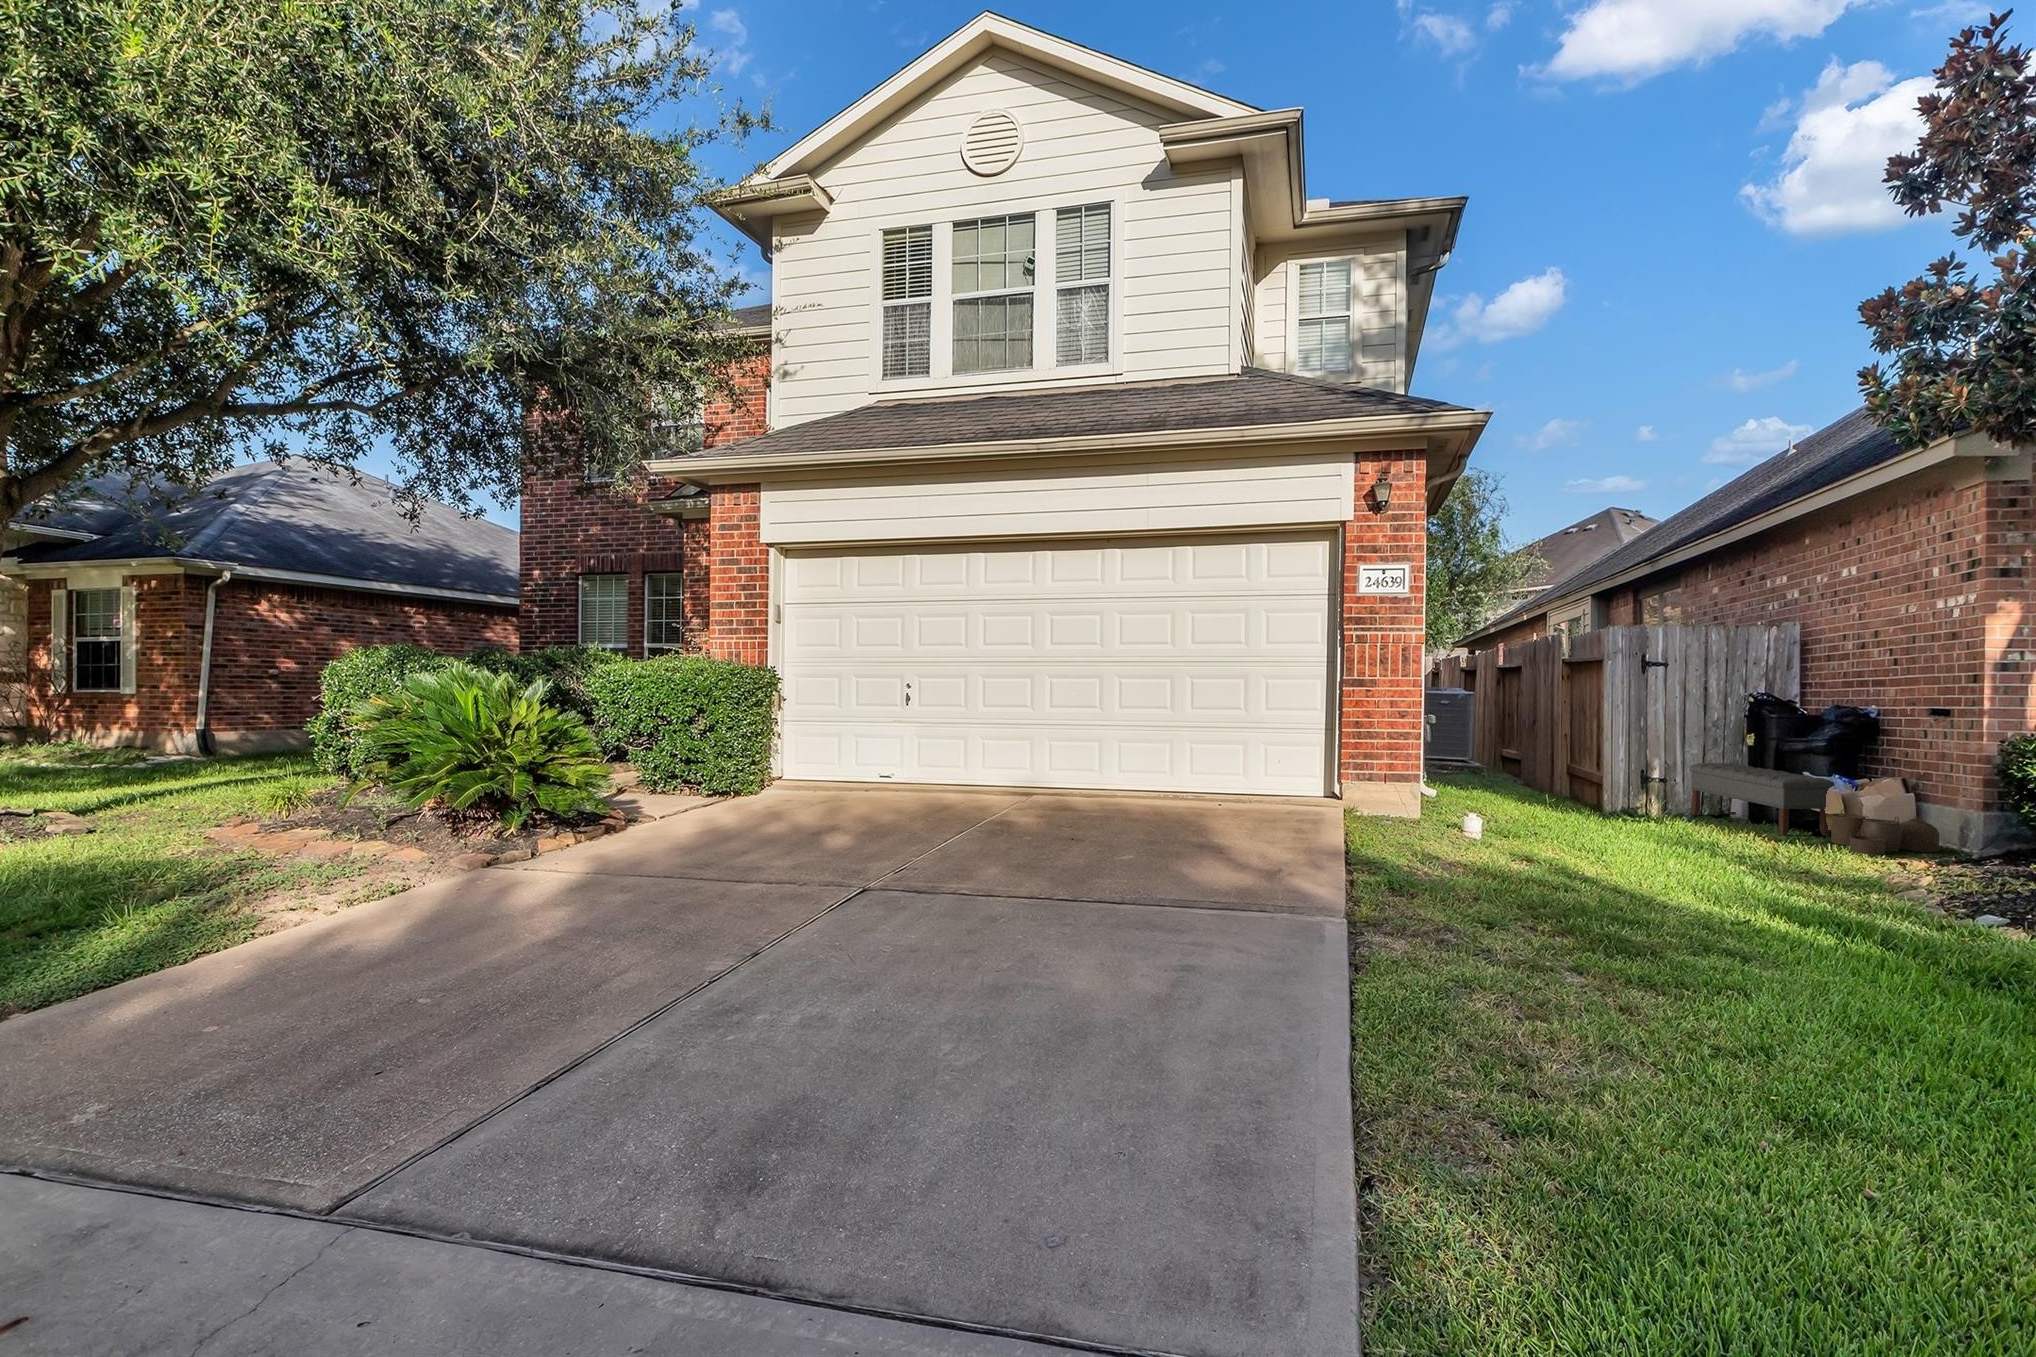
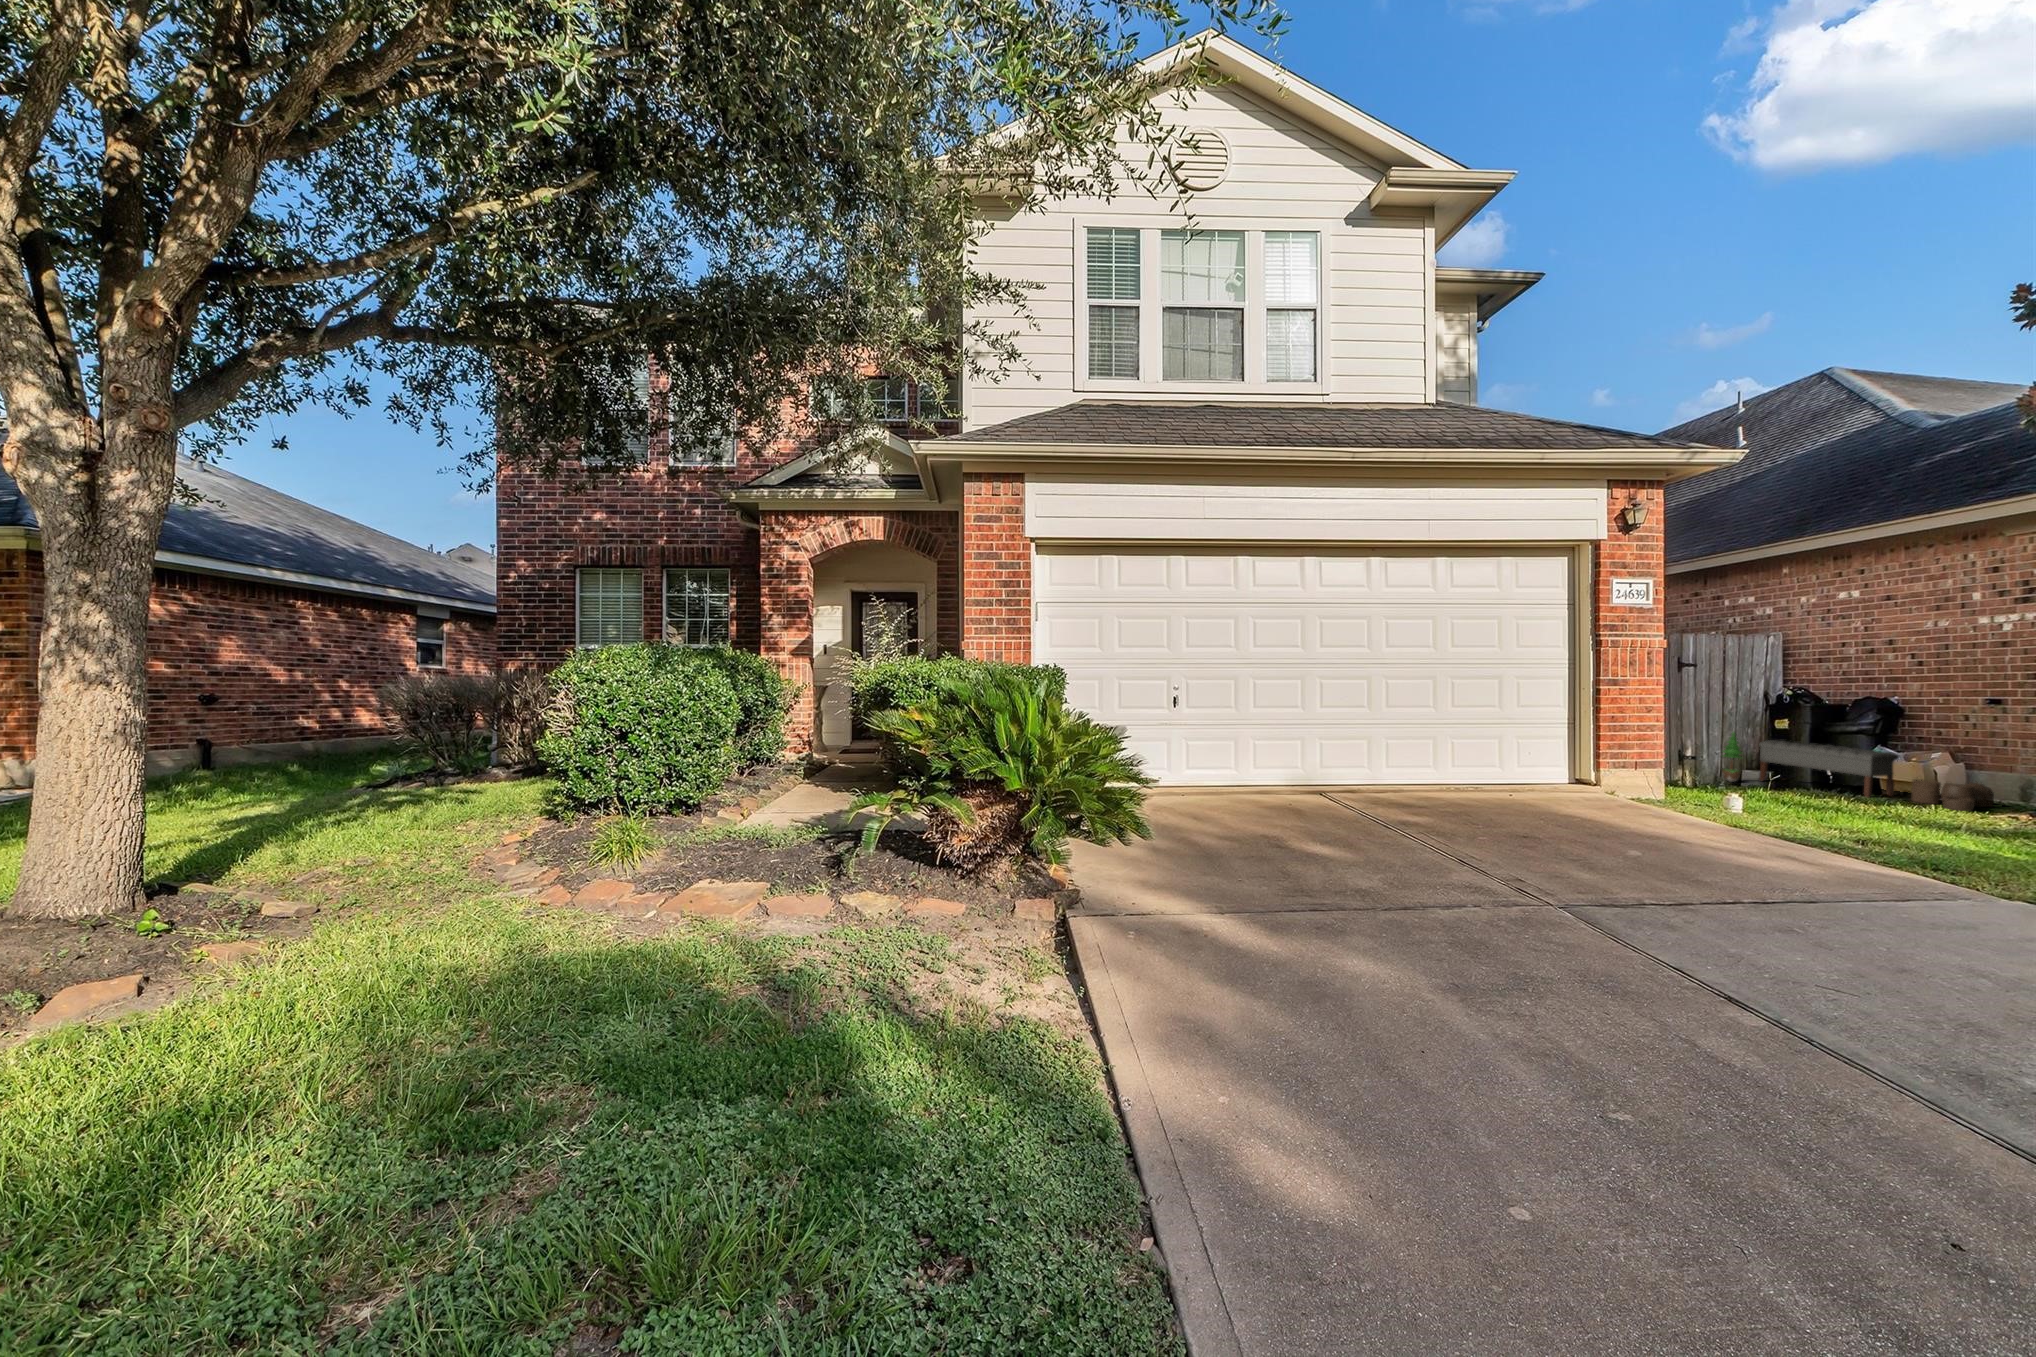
potted tree: none [1629,749,1657,815] -> present [1722,732,1742,782]

